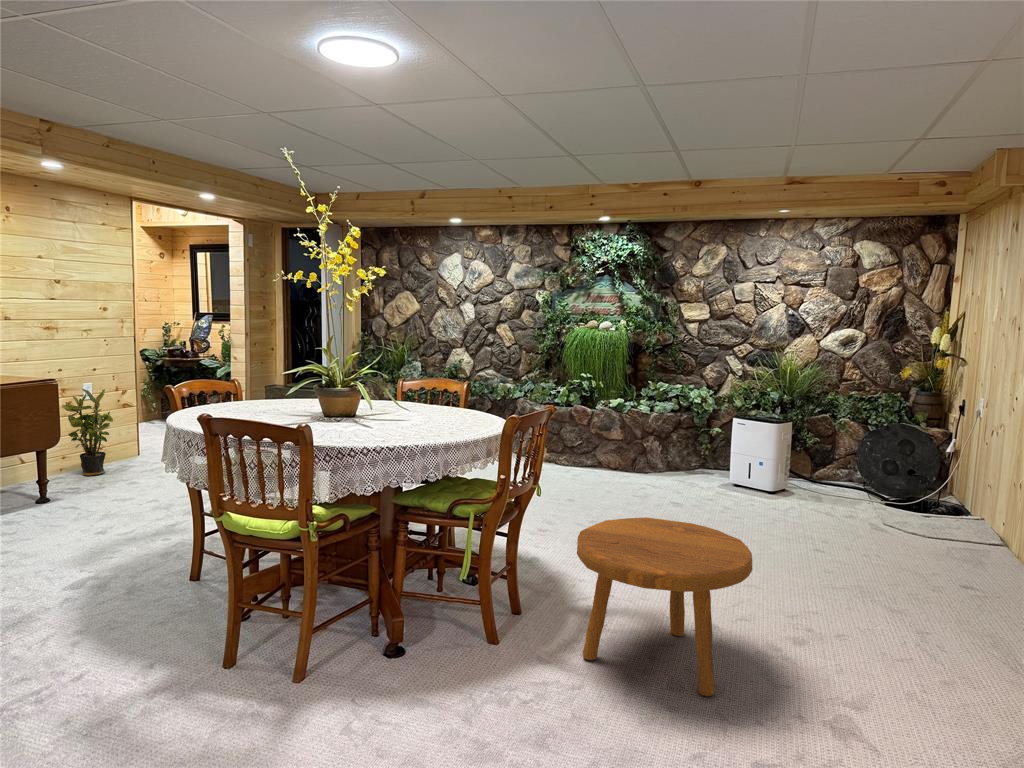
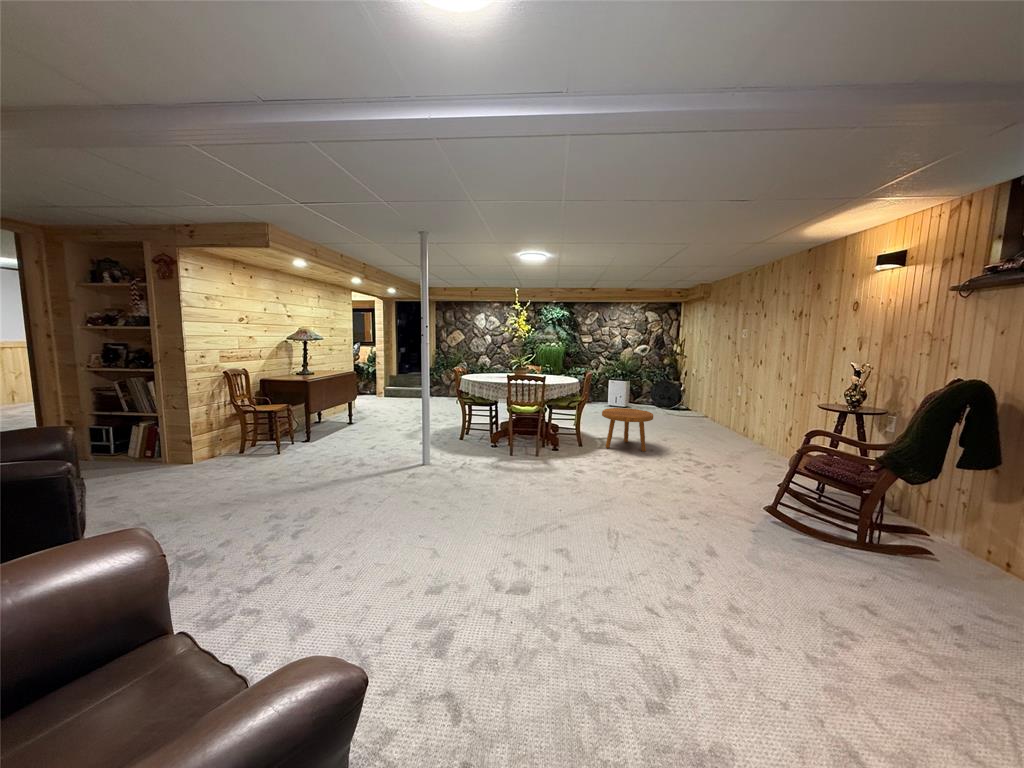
potted plant: present [62,389,113,476] -> none [339,377,361,416]

